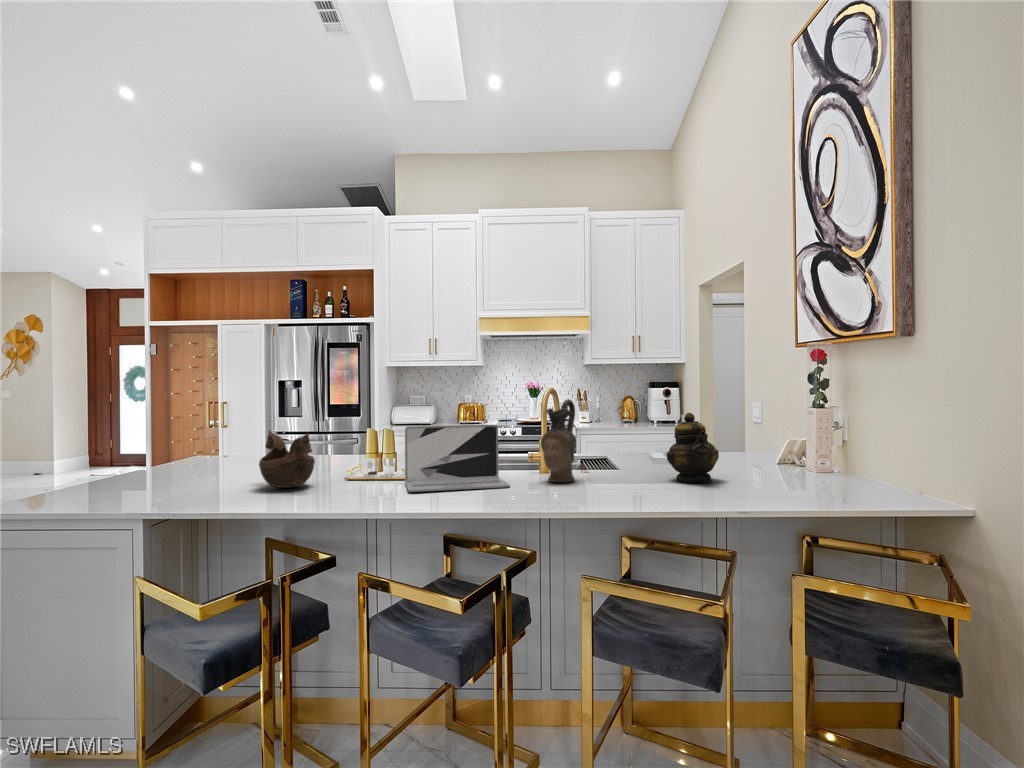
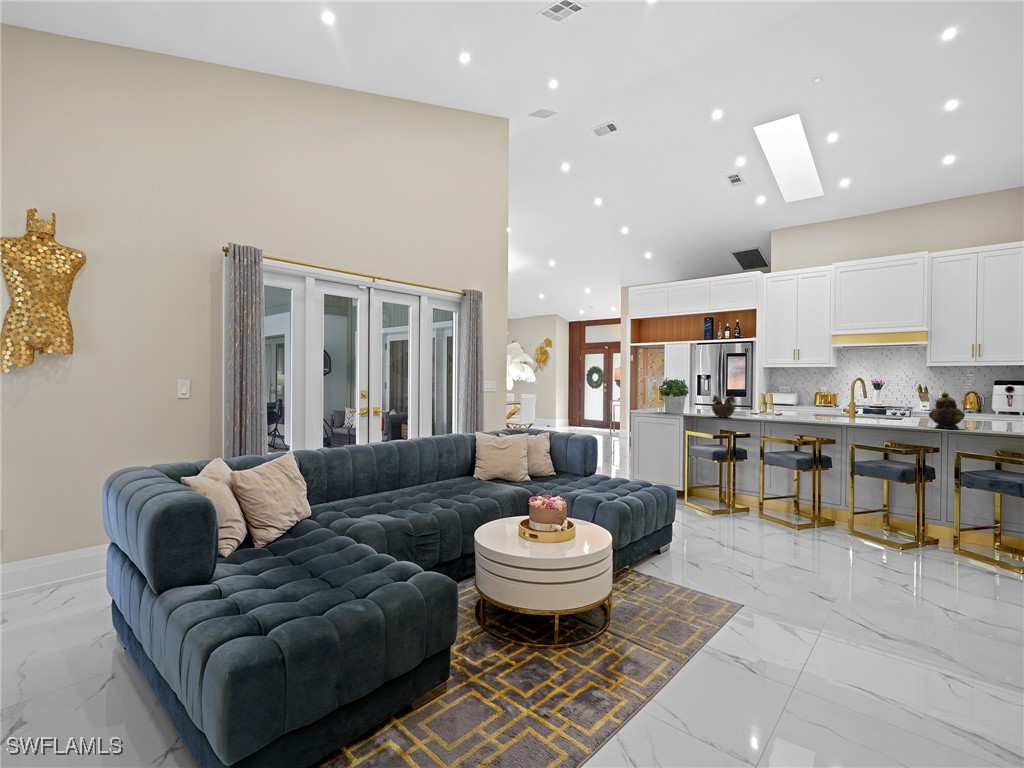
potted plant: none [141,391,220,481] -> present [659,378,689,414]
ceramic pitcher: present [541,399,576,482] -> none [850,384,873,424]
laptop: present [405,425,510,492] -> none [777,395,831,423]

